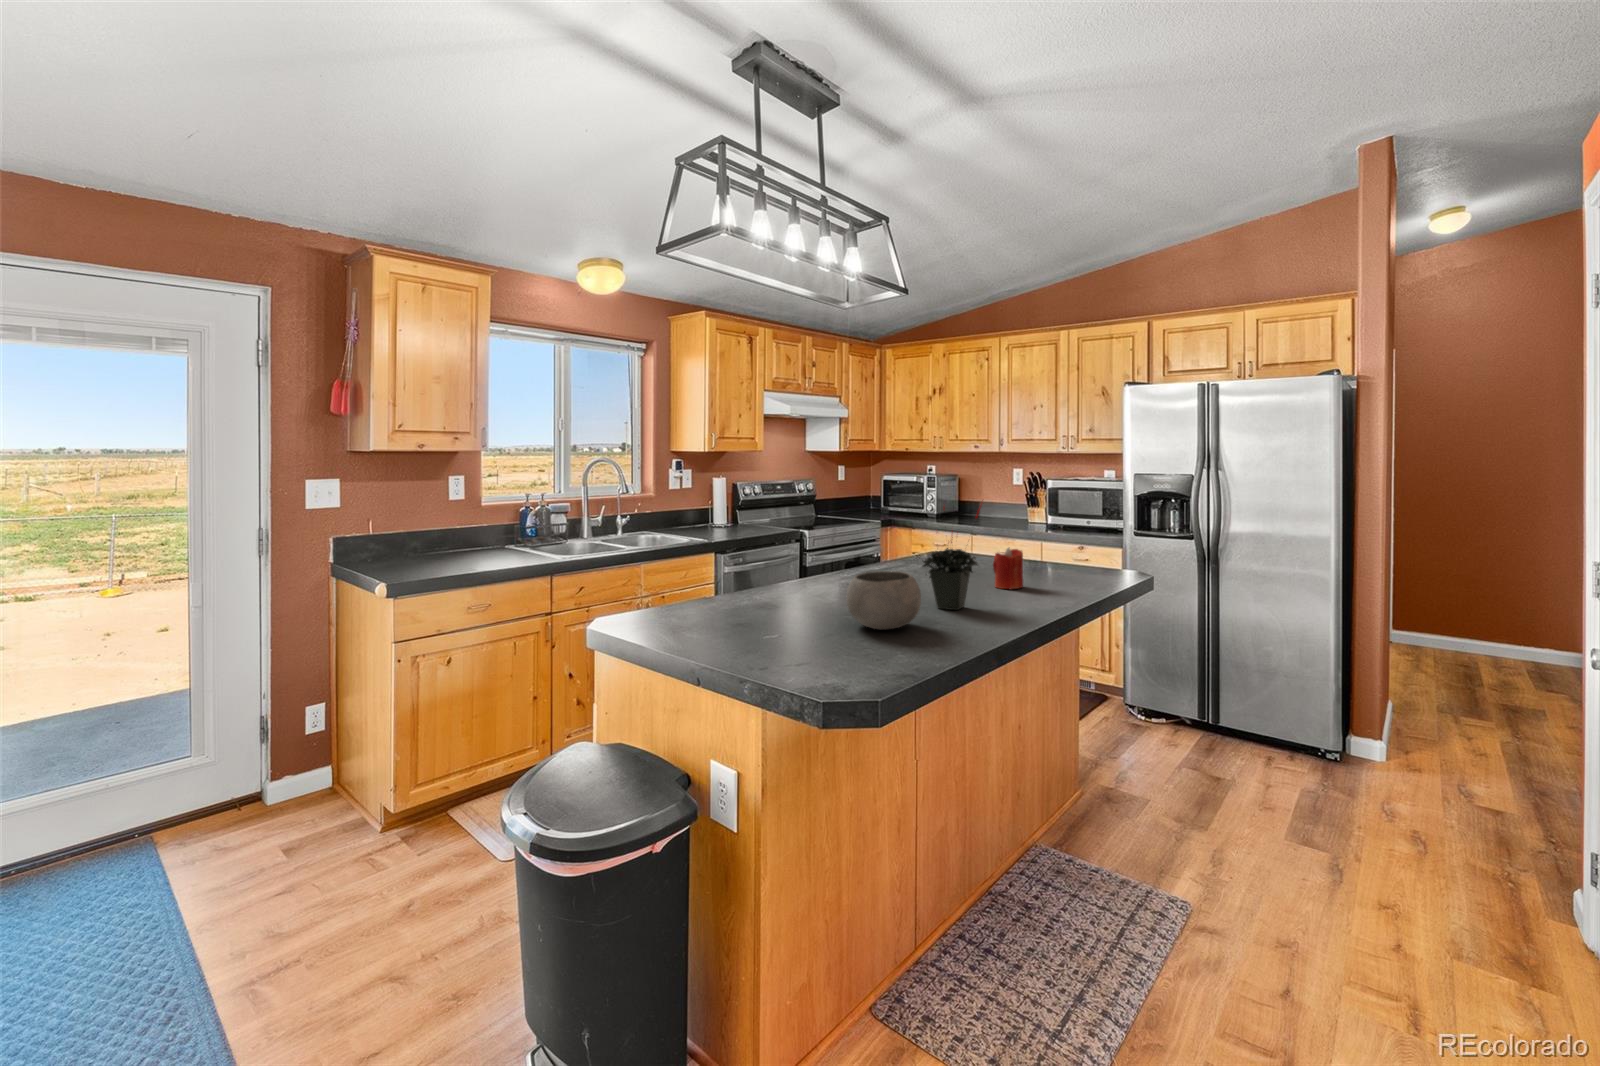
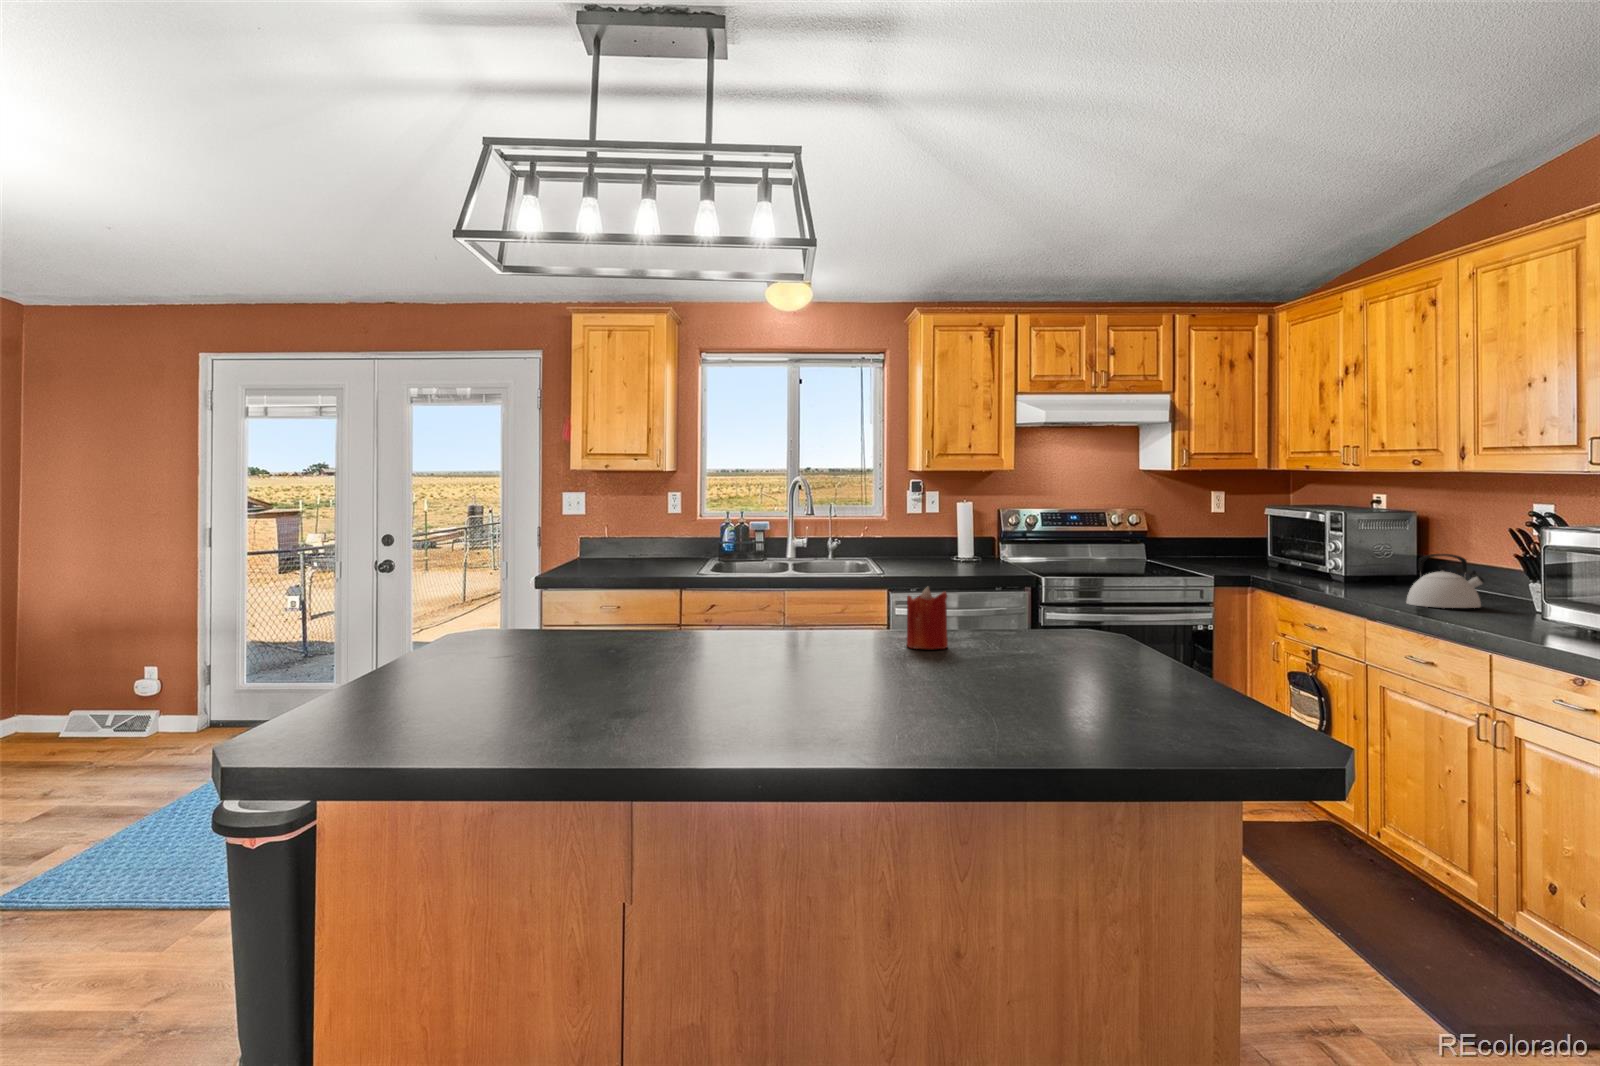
kettle: none [997,501,1030,530] -> present [1407,554,1484,608]
potted plant: present [922,507,980,610] -> none [715,504,788,650]
bowl: present [846,571,921,629] -> none [574,584,660,647]

